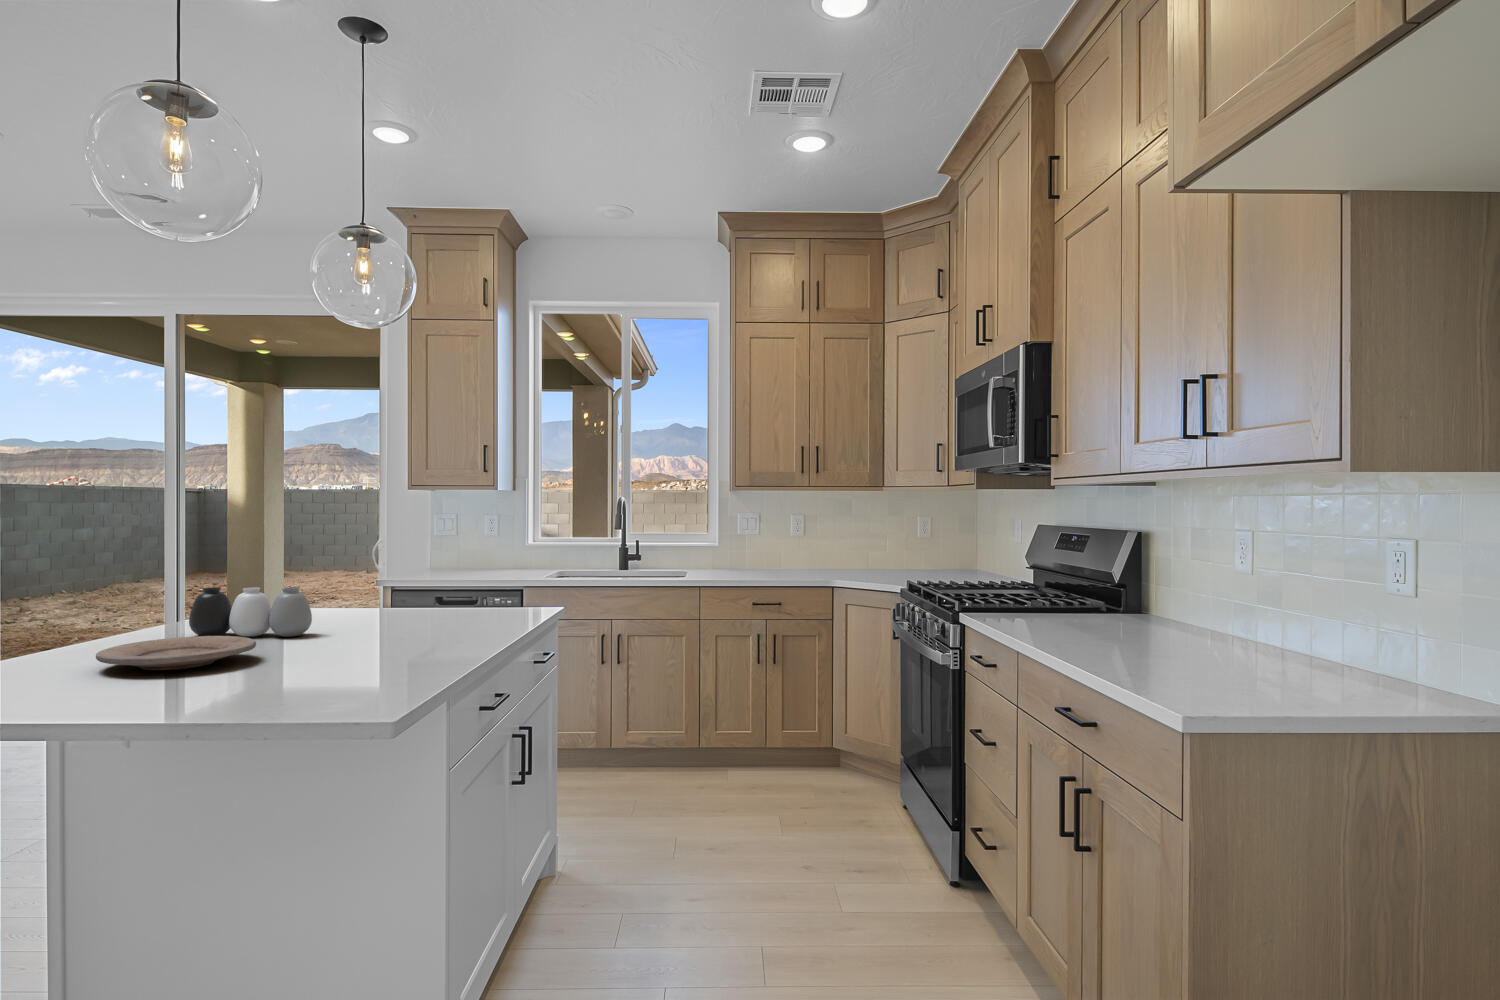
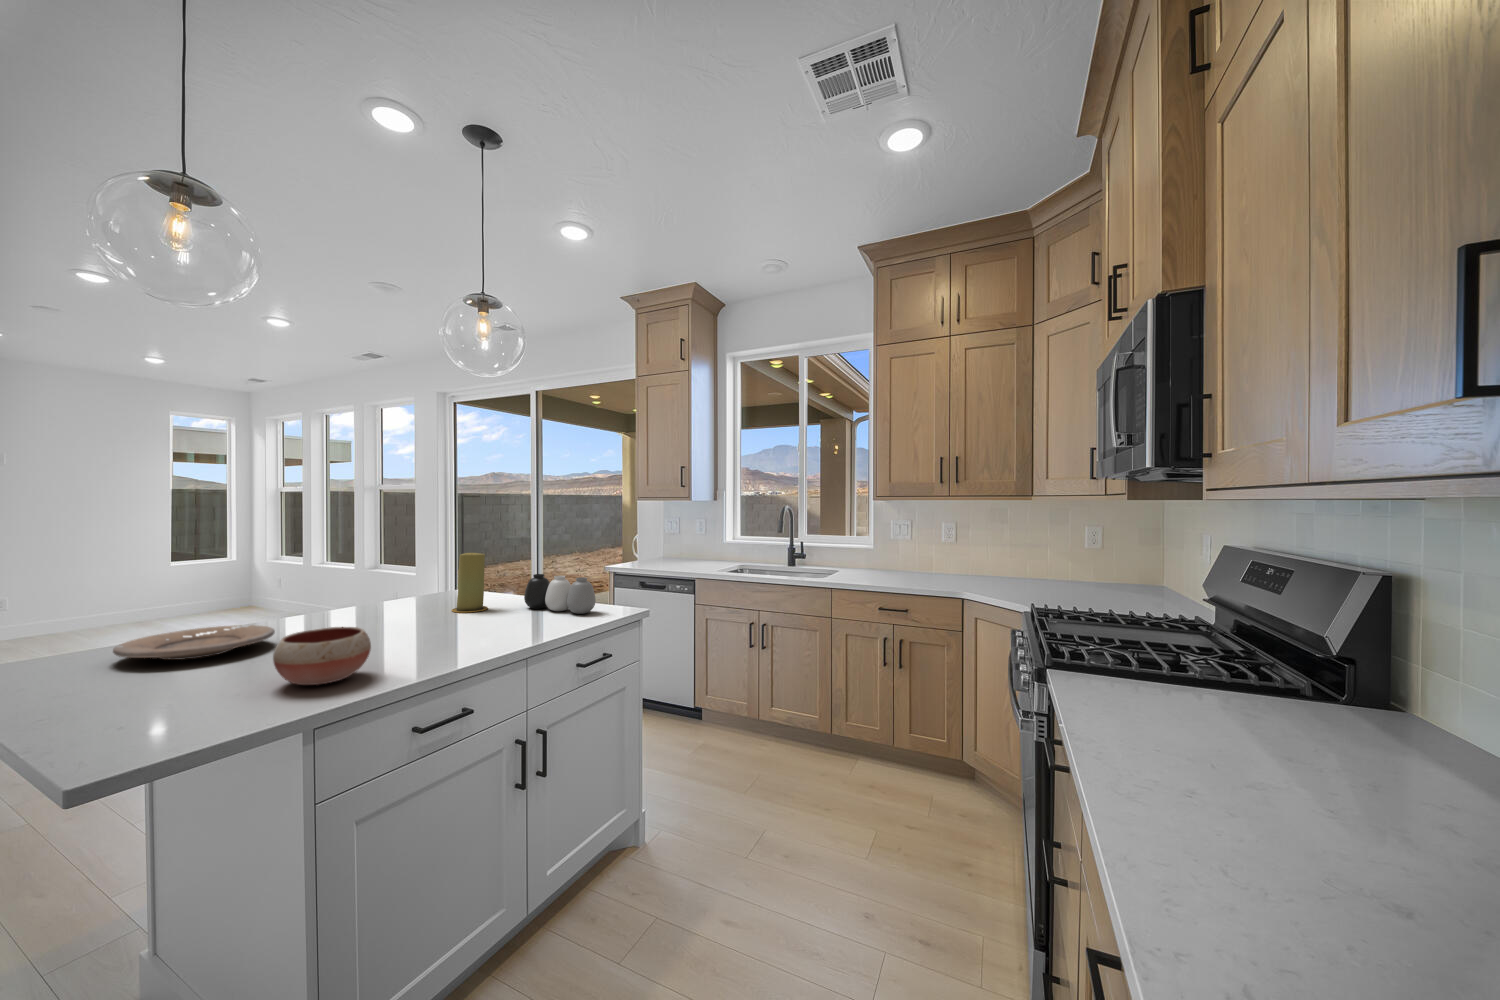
candle: none [339,552,382,622] -> present [452,553,488,613]
vase: present [189,587,312,637] -> present [524,574,596,614]
bowl: none [371,615,453,667] -> present [273,627,371,685]

